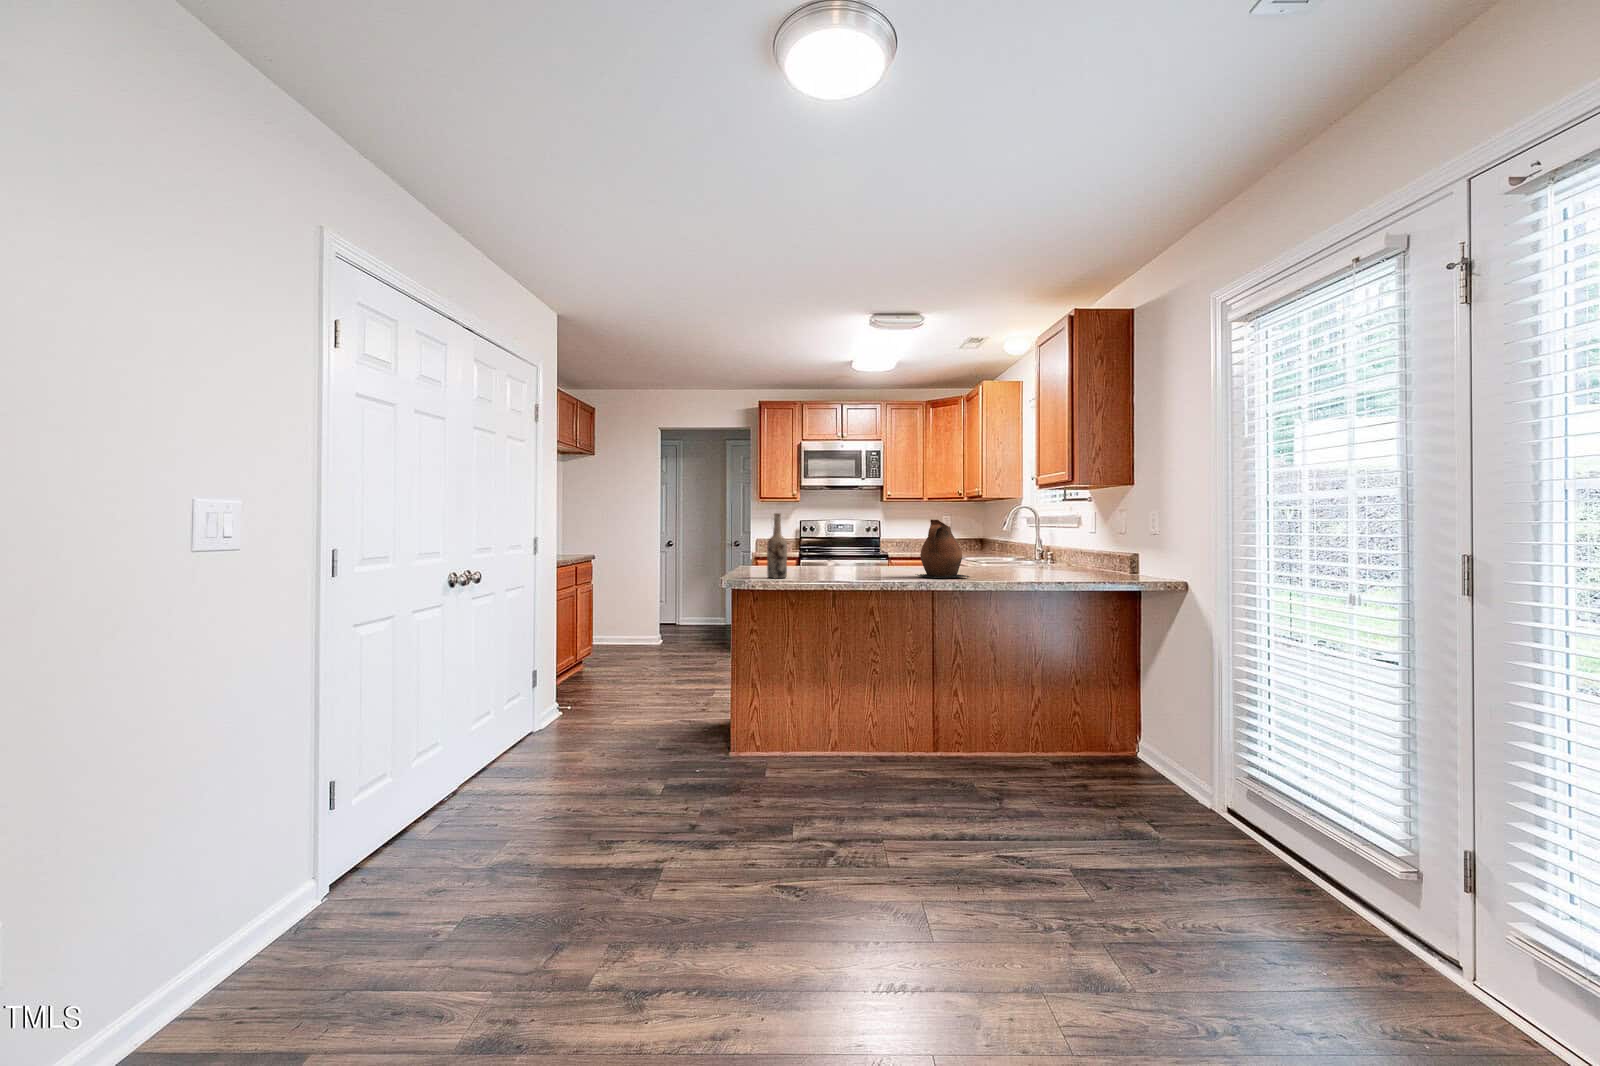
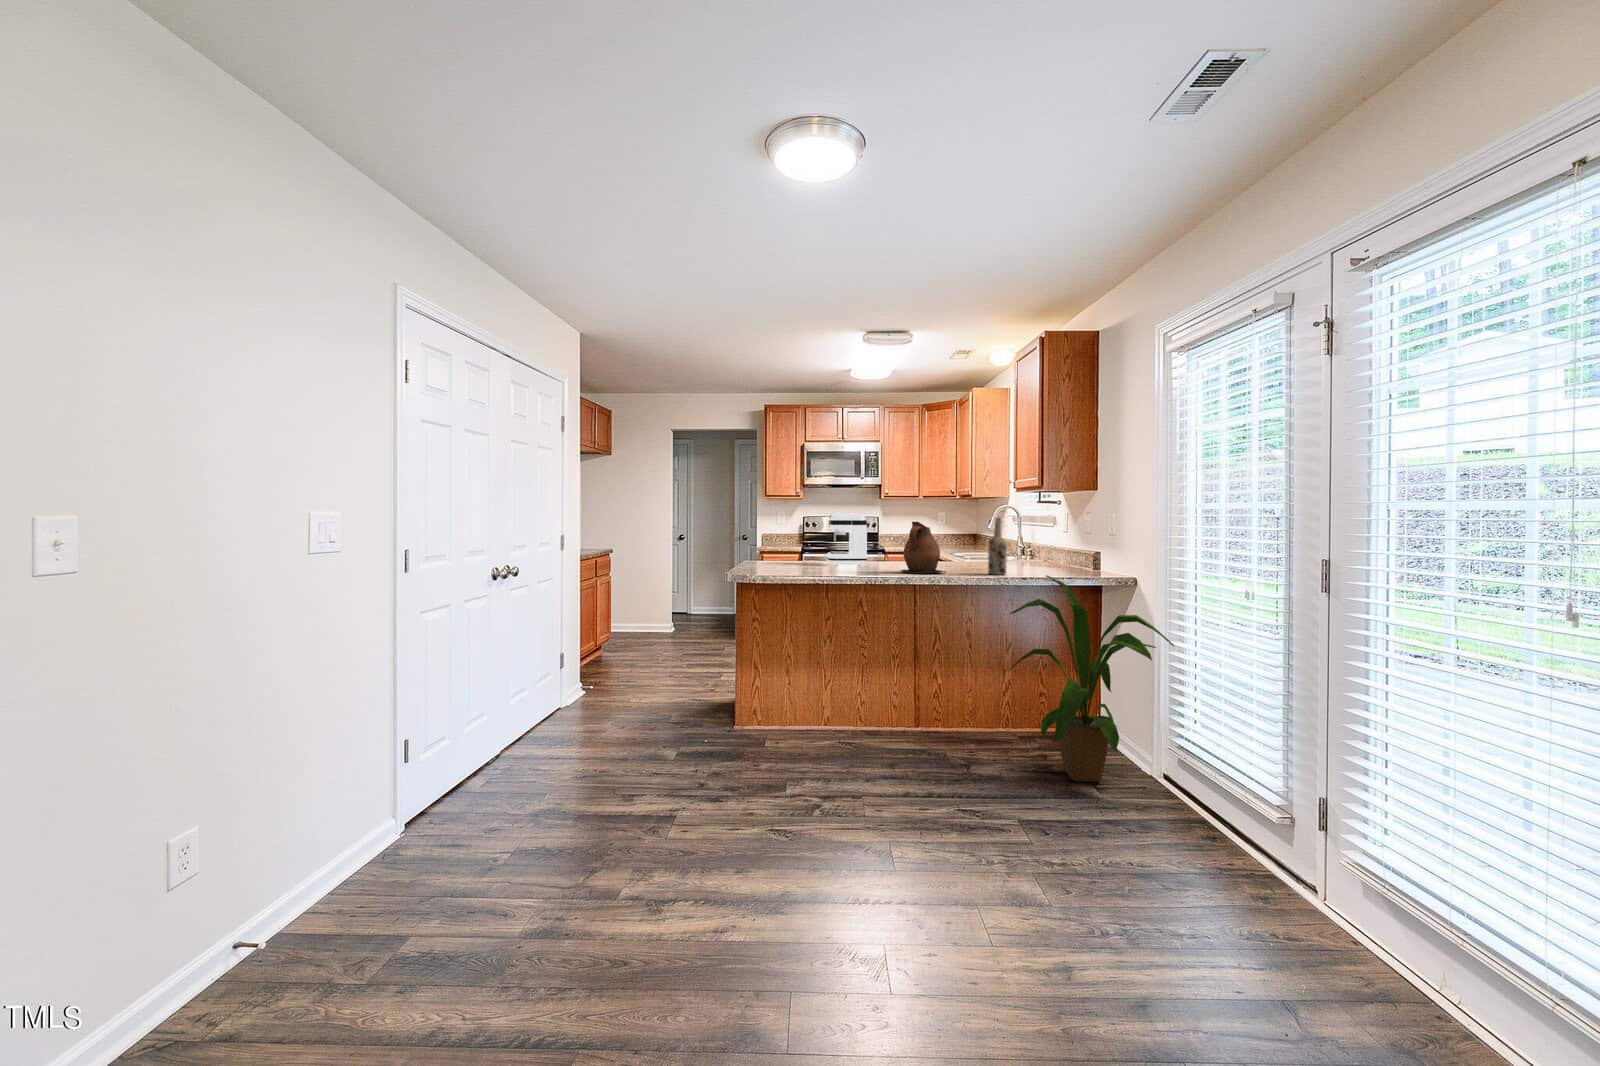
wine bottle: present [767,513,787,578] -> present [988,518,1007,575]
coffee maker: none [817,513,876,571] -> present [815,514,867,566]
house plant: none [1045,579,1245,818] -> present [1009,575,1174,782]

